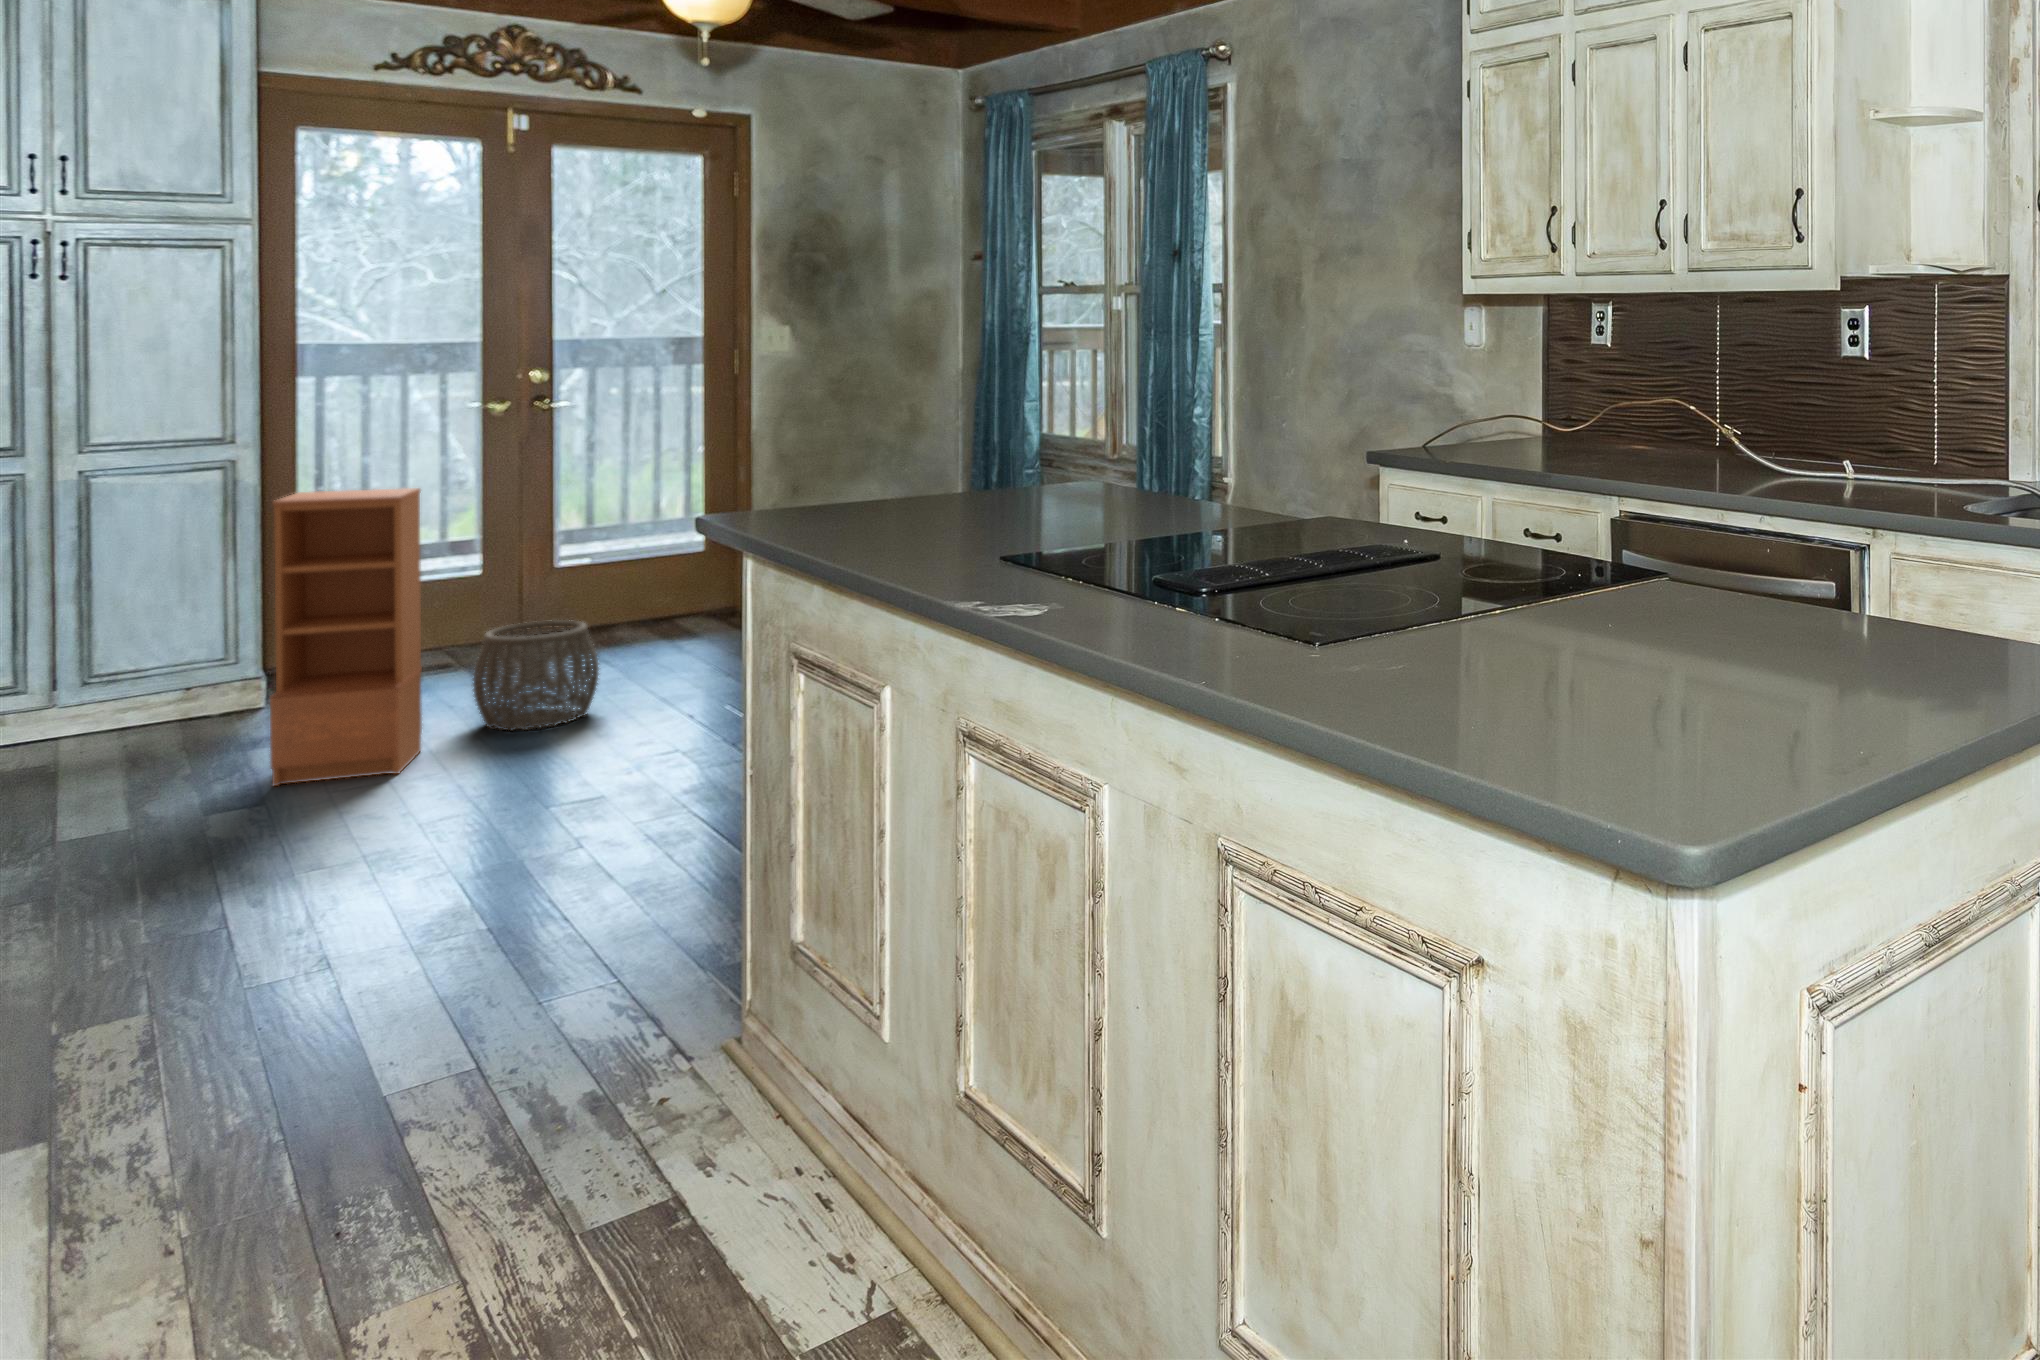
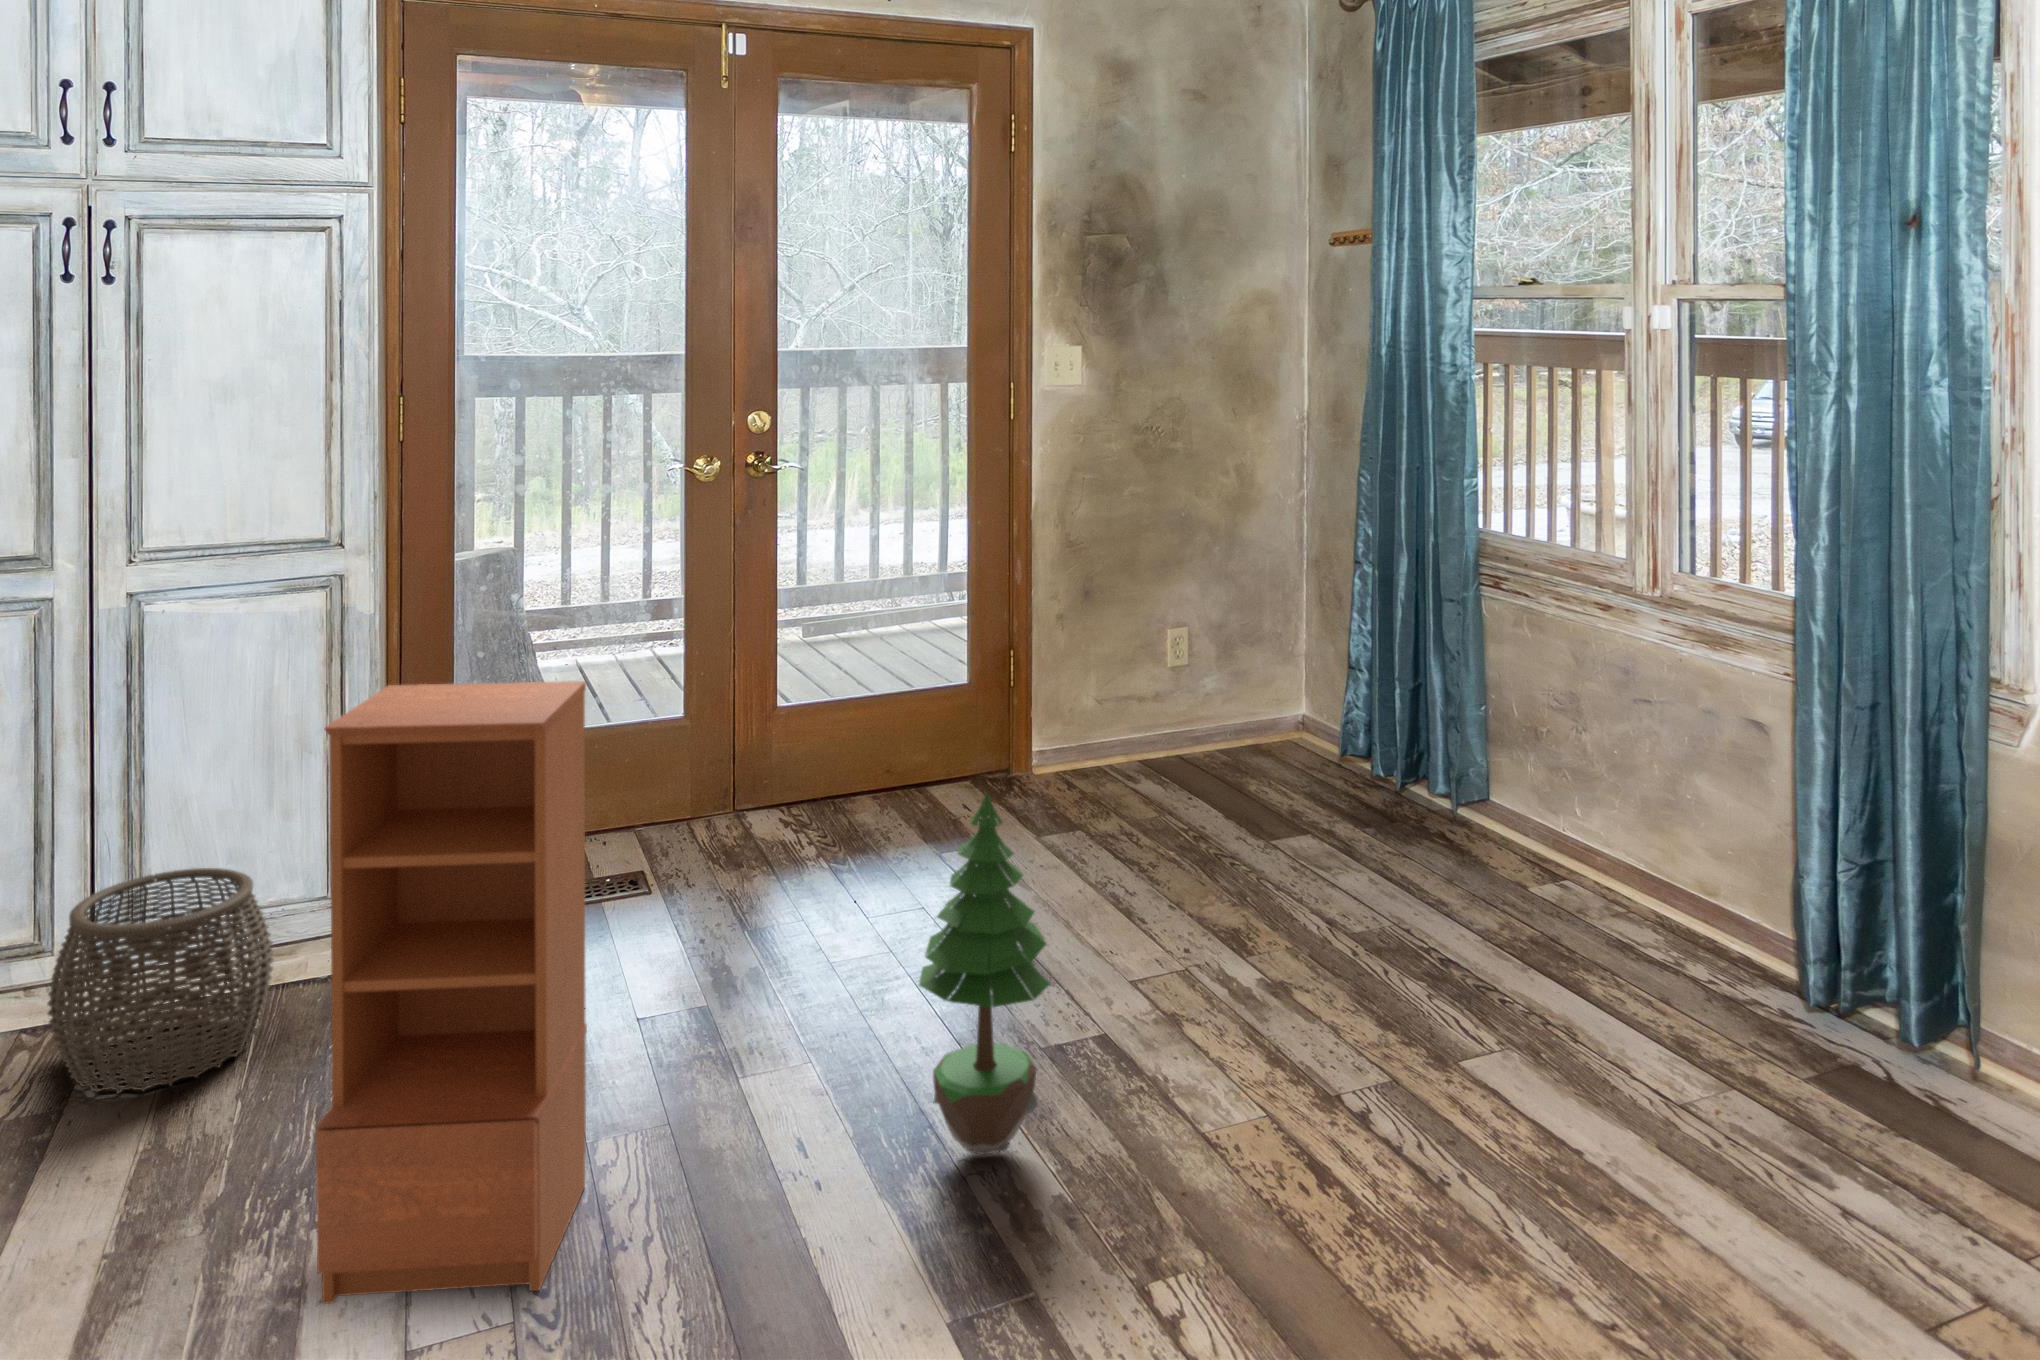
potted tree: none [619,540,697,726] -> present [919,792,1050,1154]
woven basket: present [473,620,599,730] -> present [48,868,274,1093]

